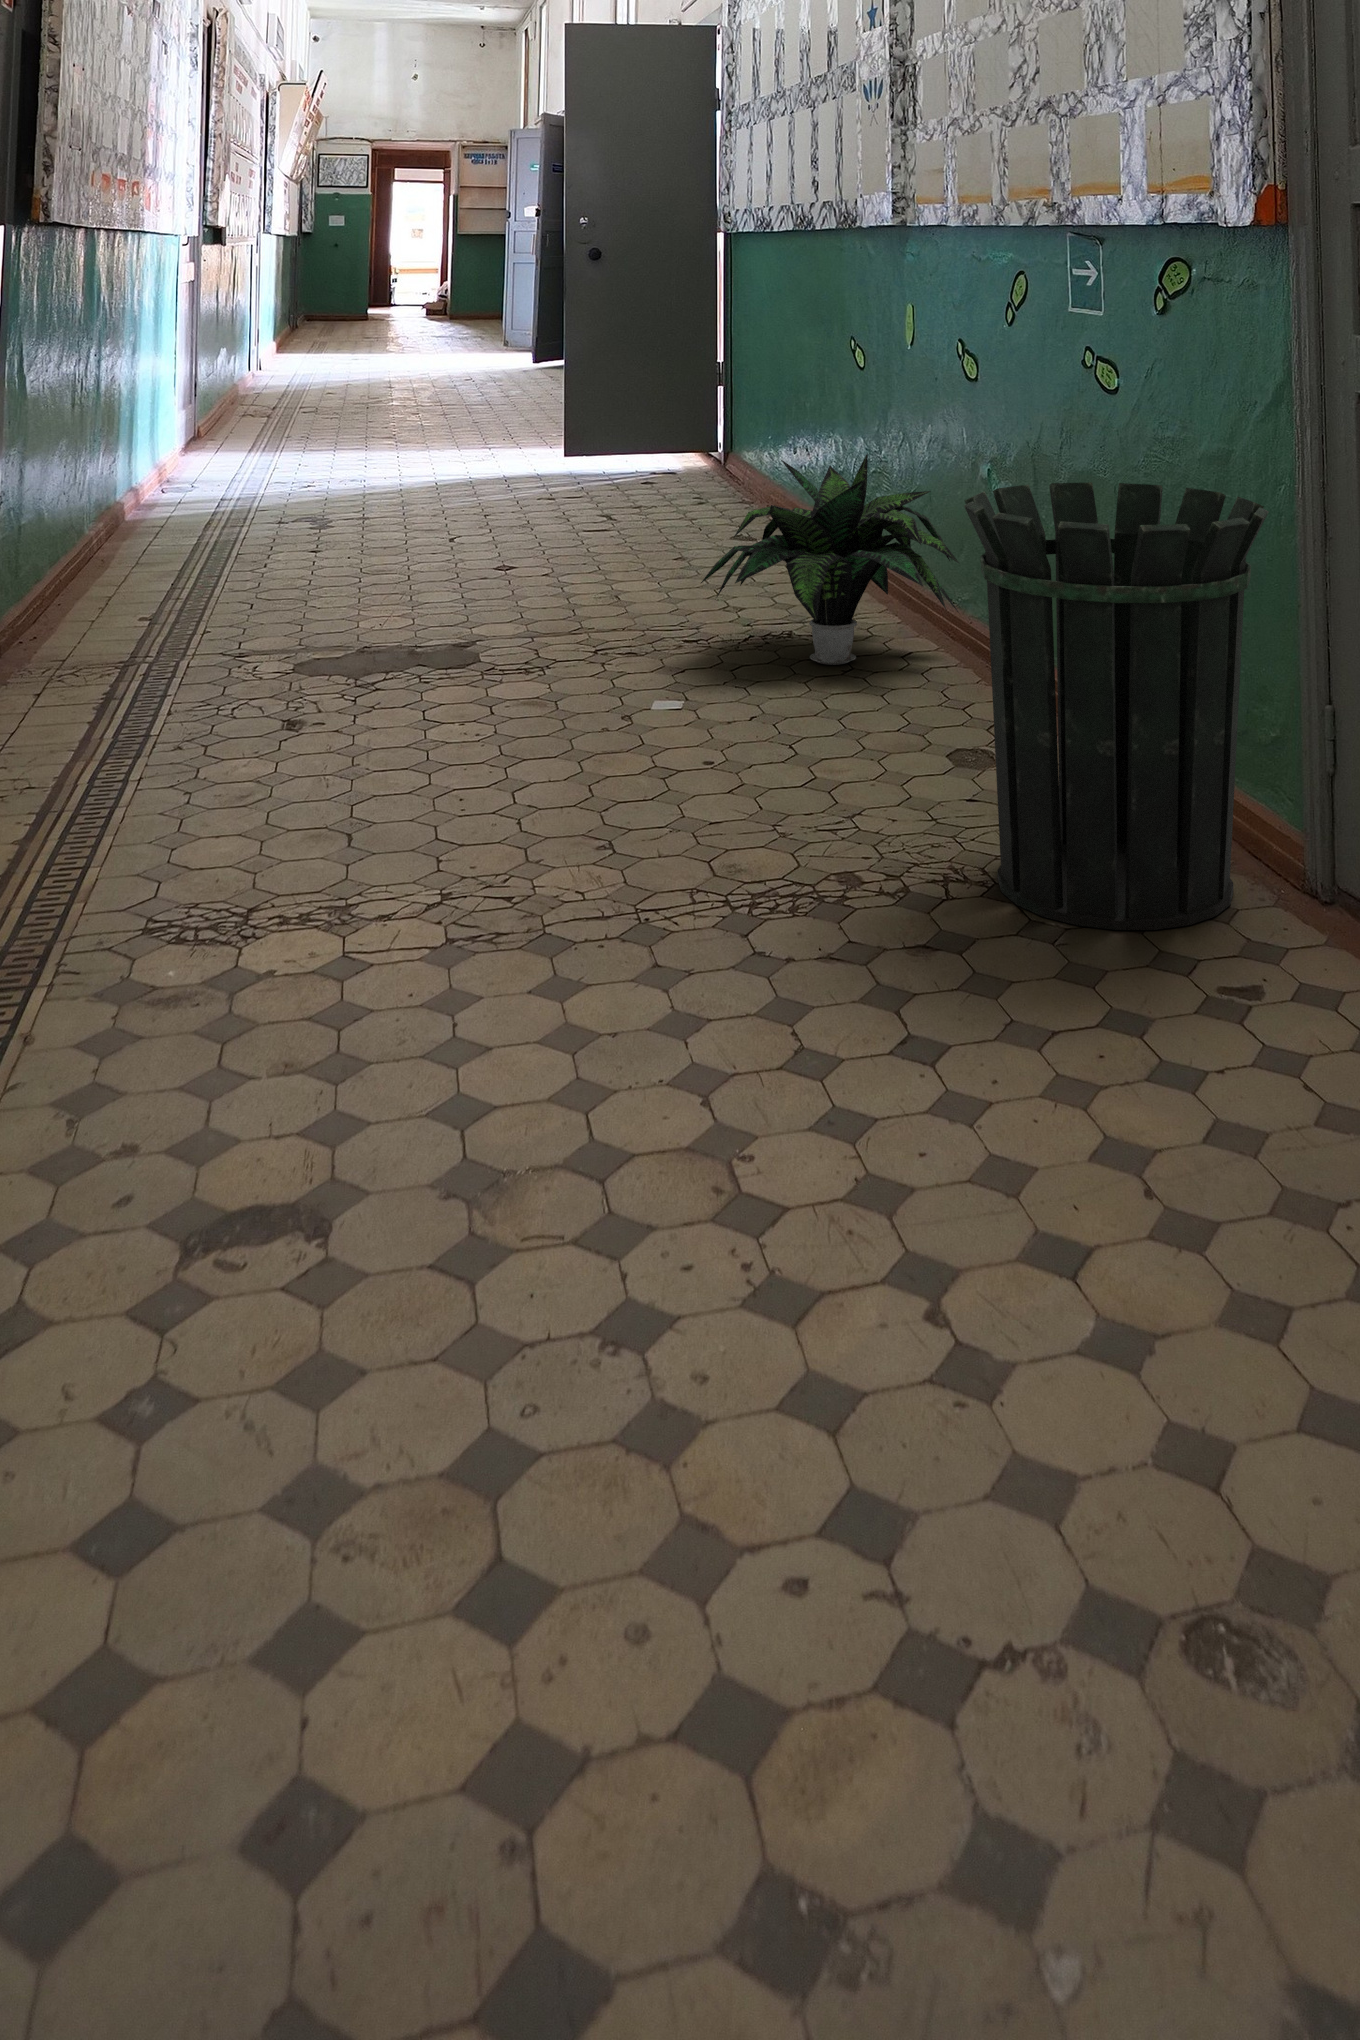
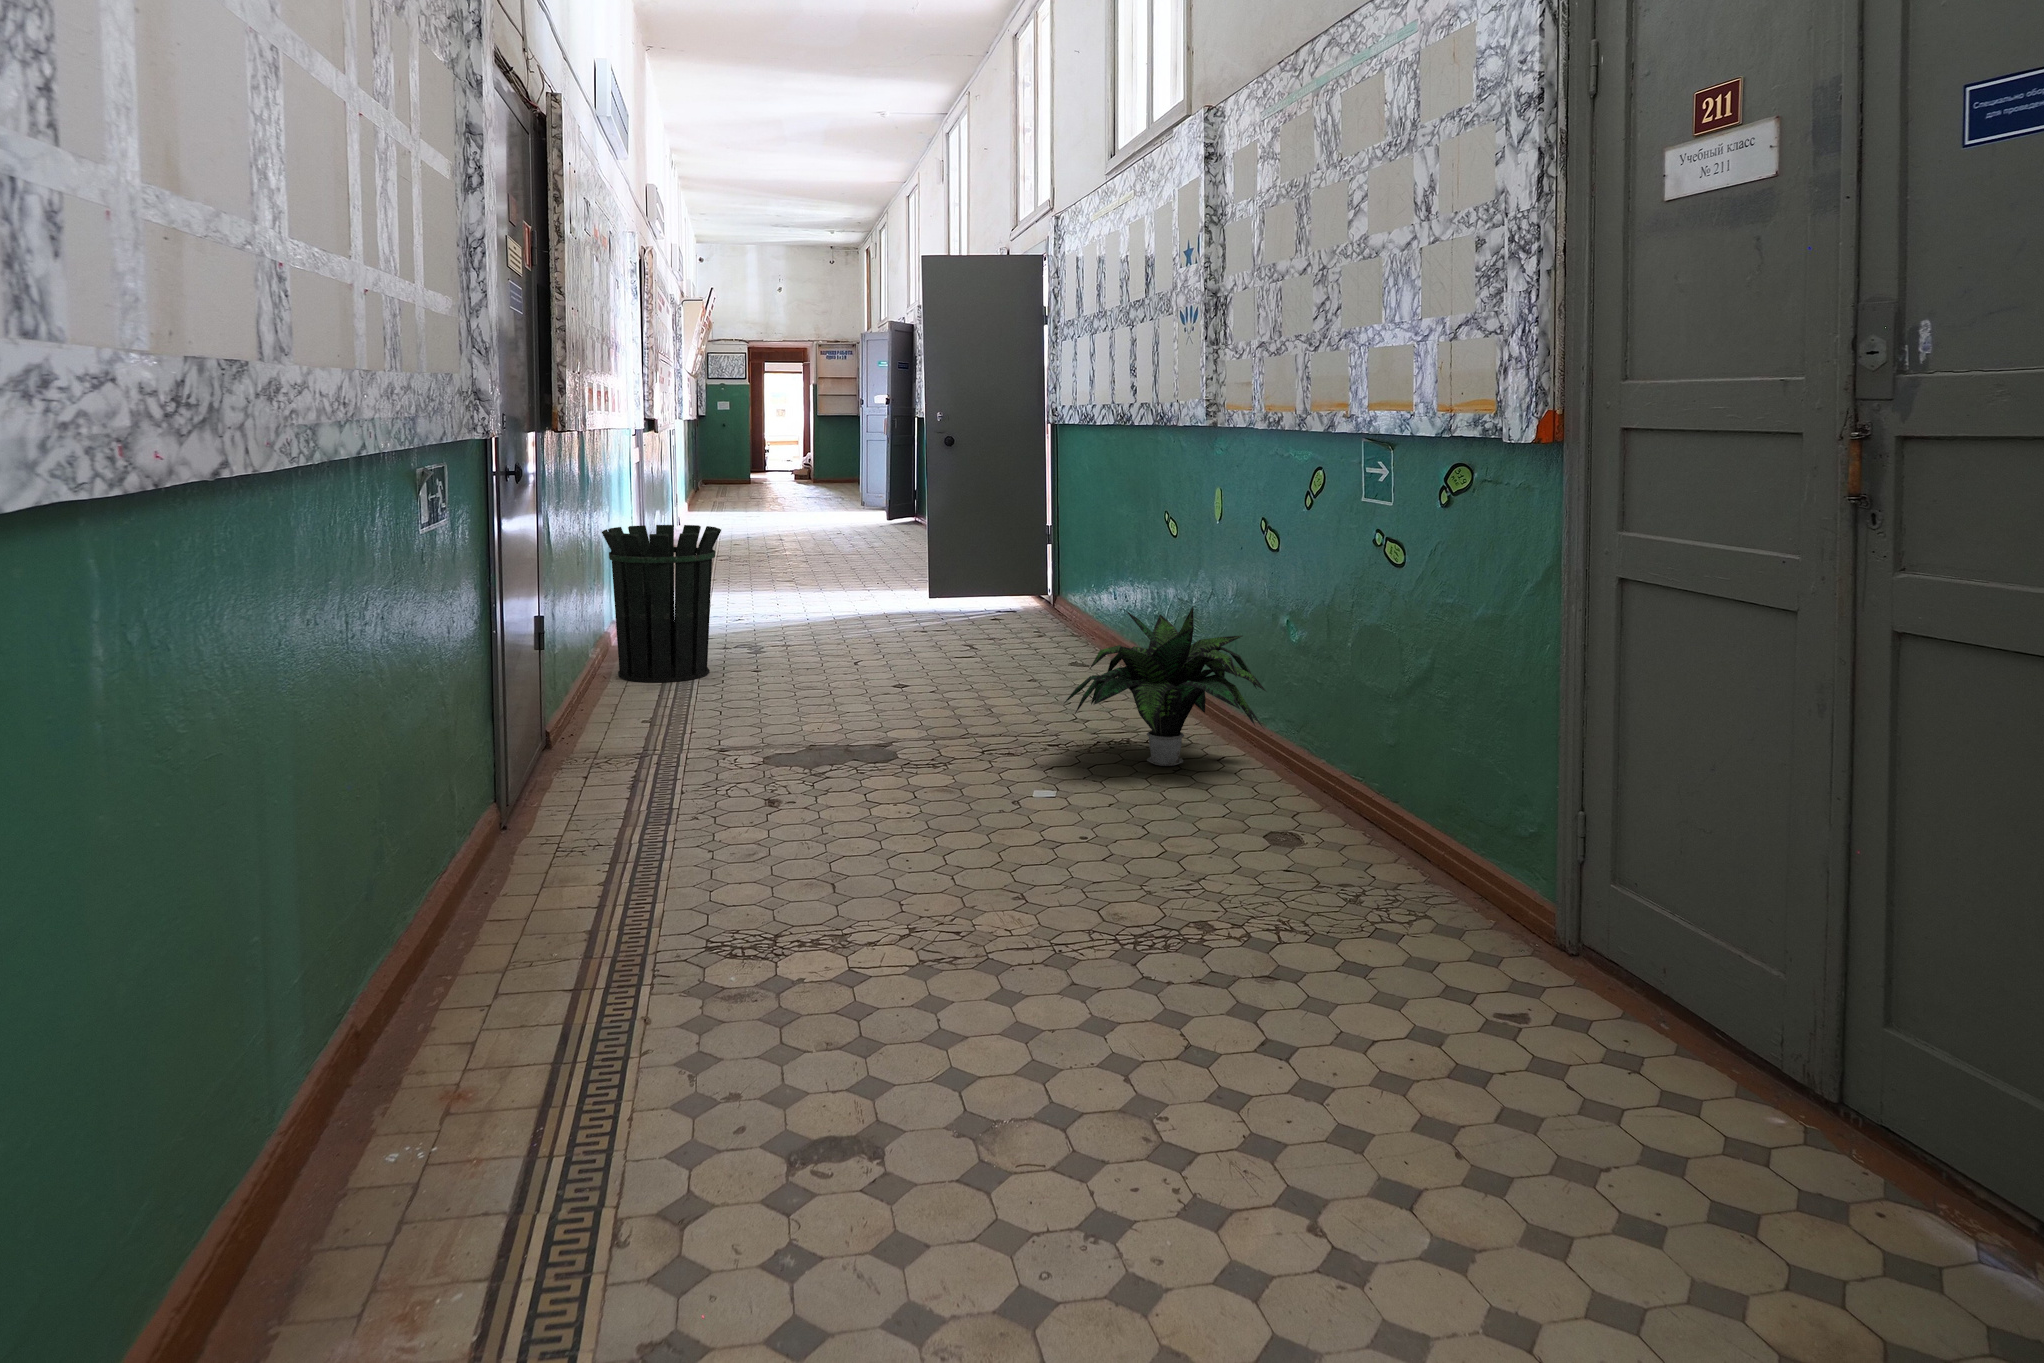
waste bin: present [964,482,1269,930] -> present [602,525,721,682]

